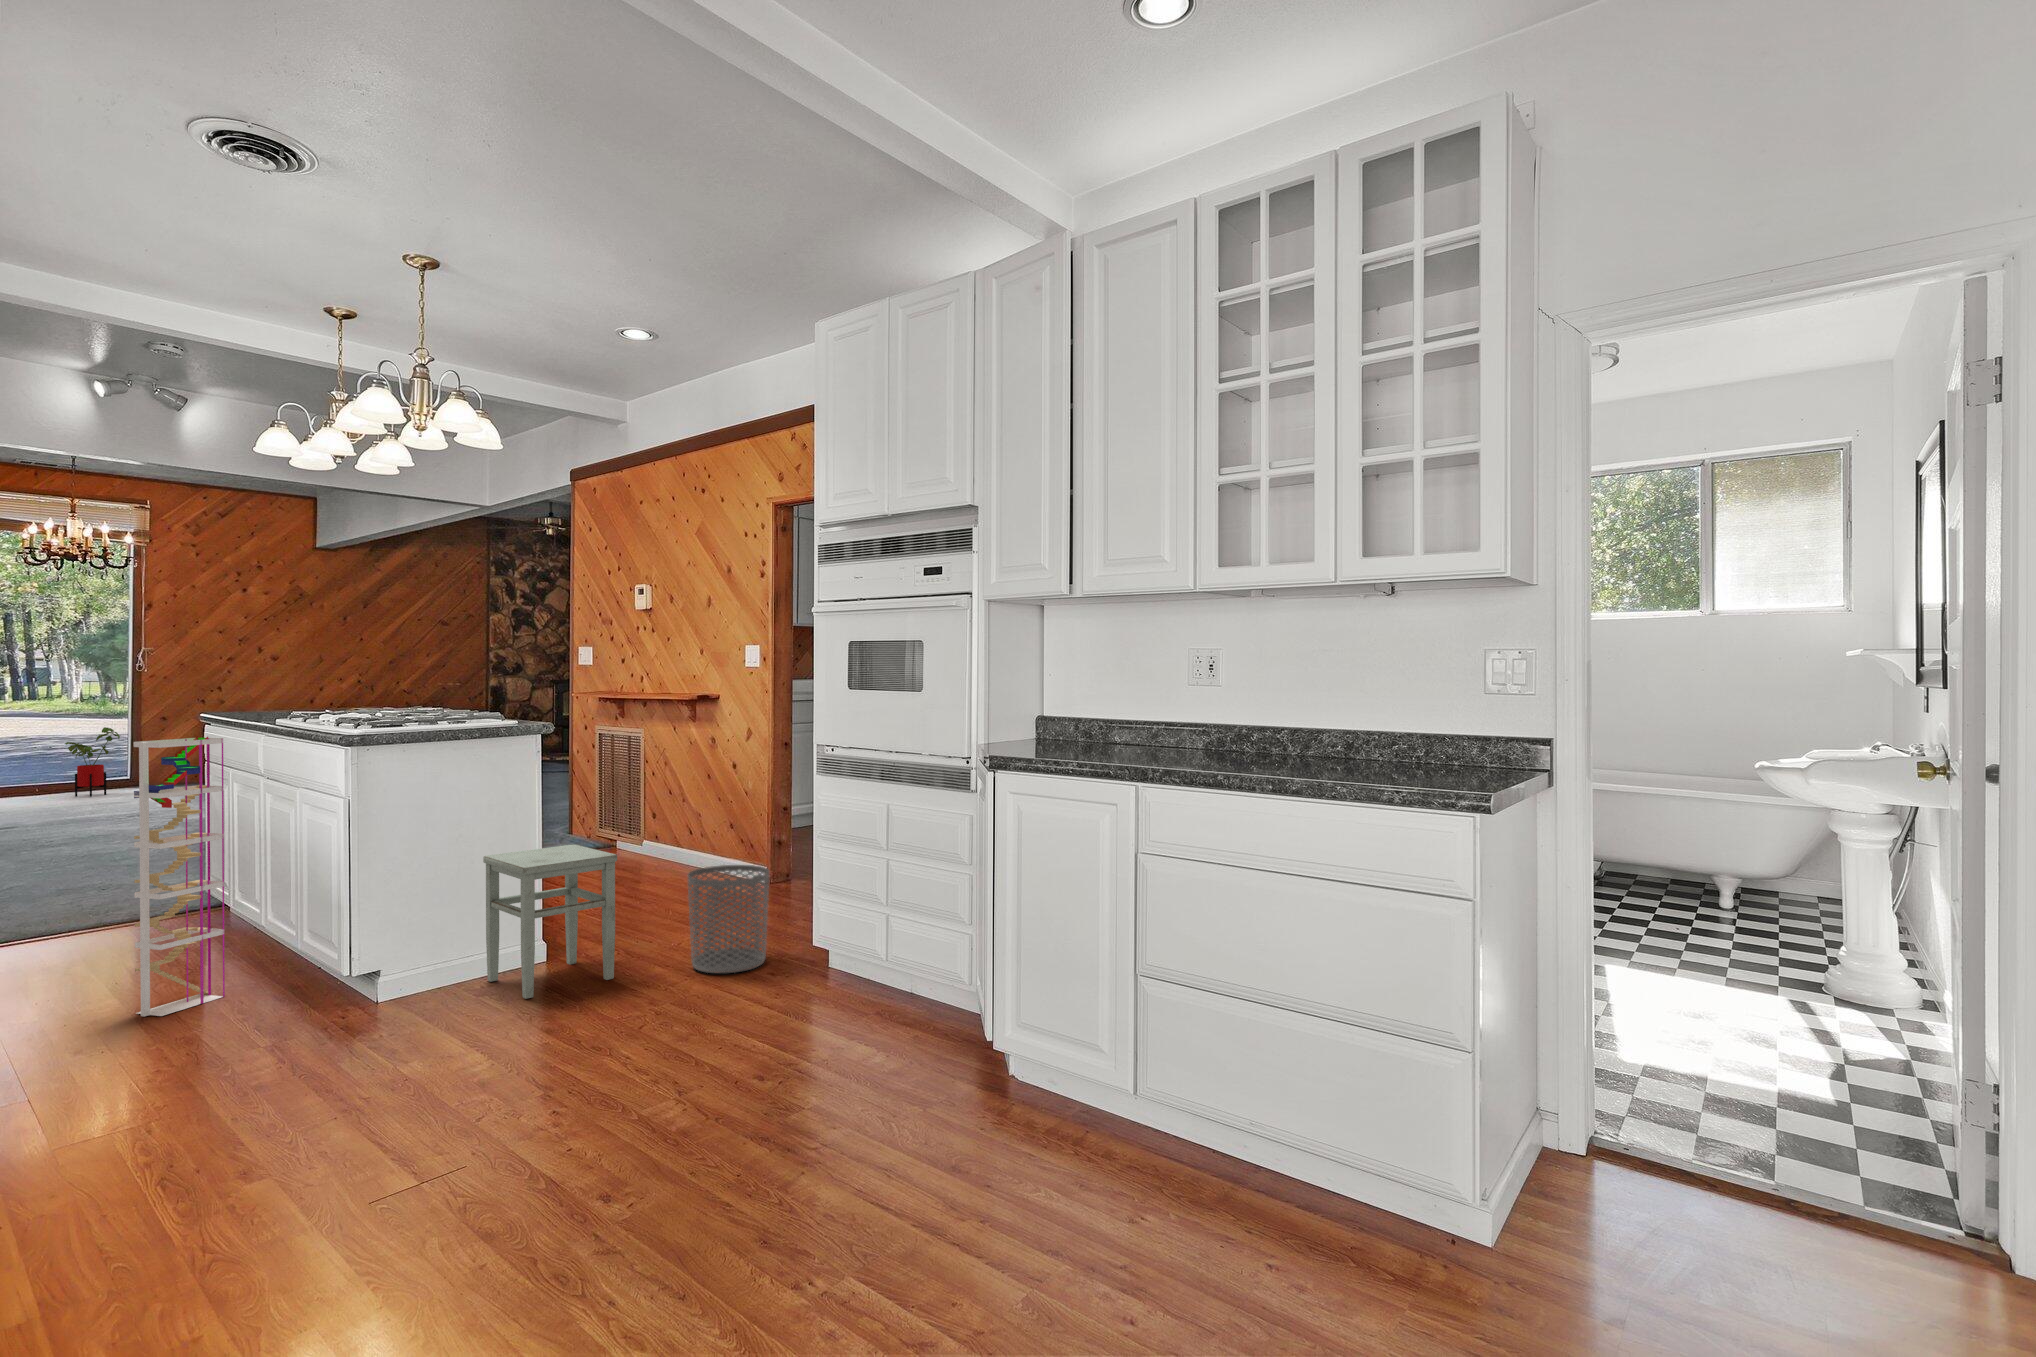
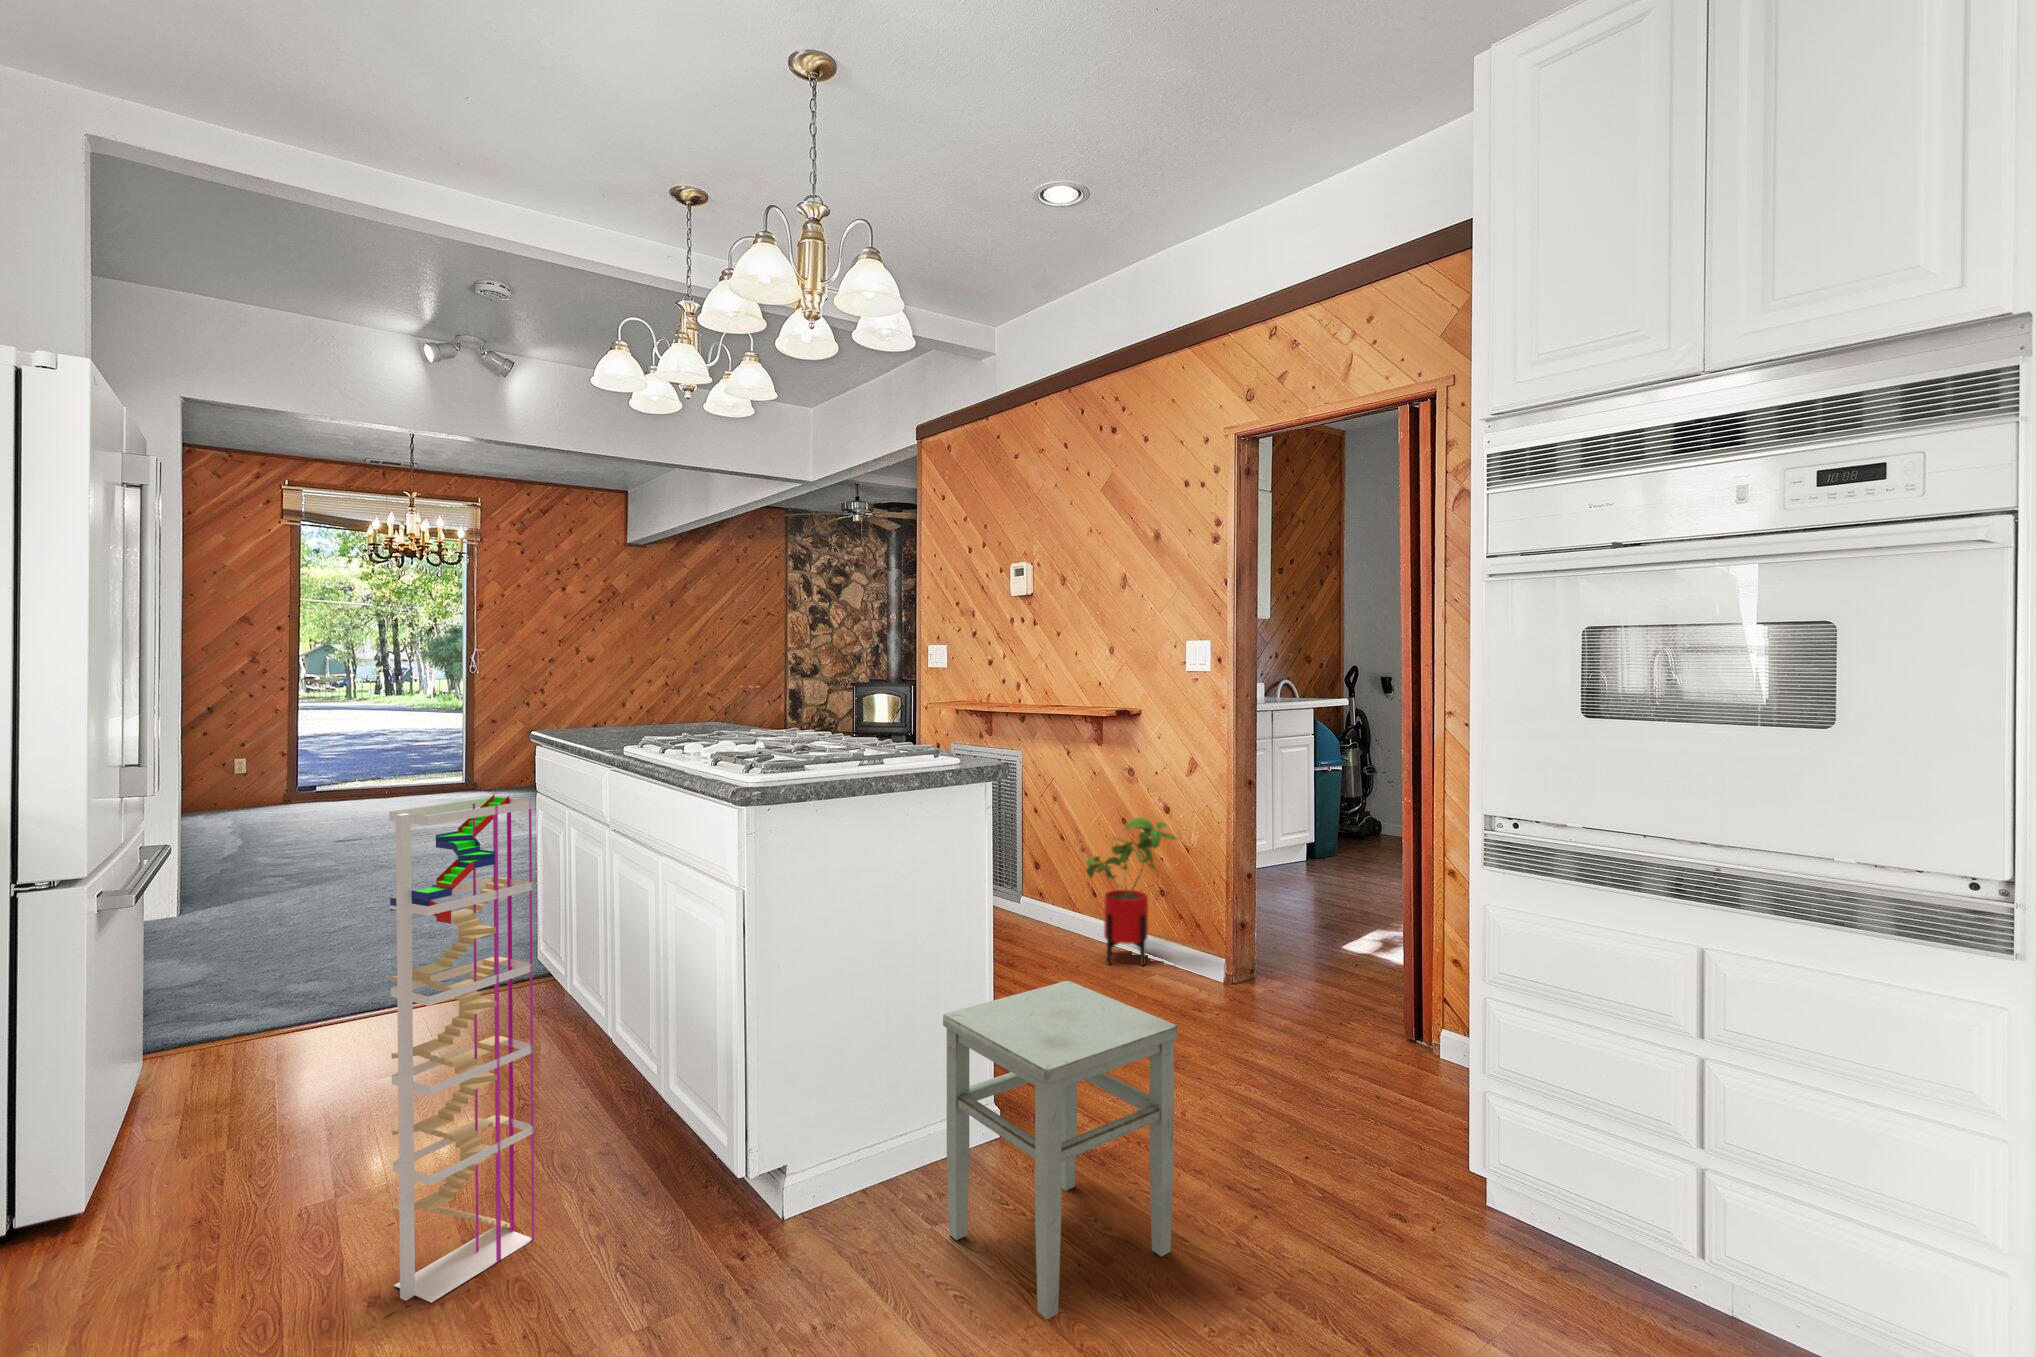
house plant: present [65,727,120,797] -> present [1086,818,1177,966]
waste bin: present [688,865,769,973] -> none [1281,1026,1435,1259]

